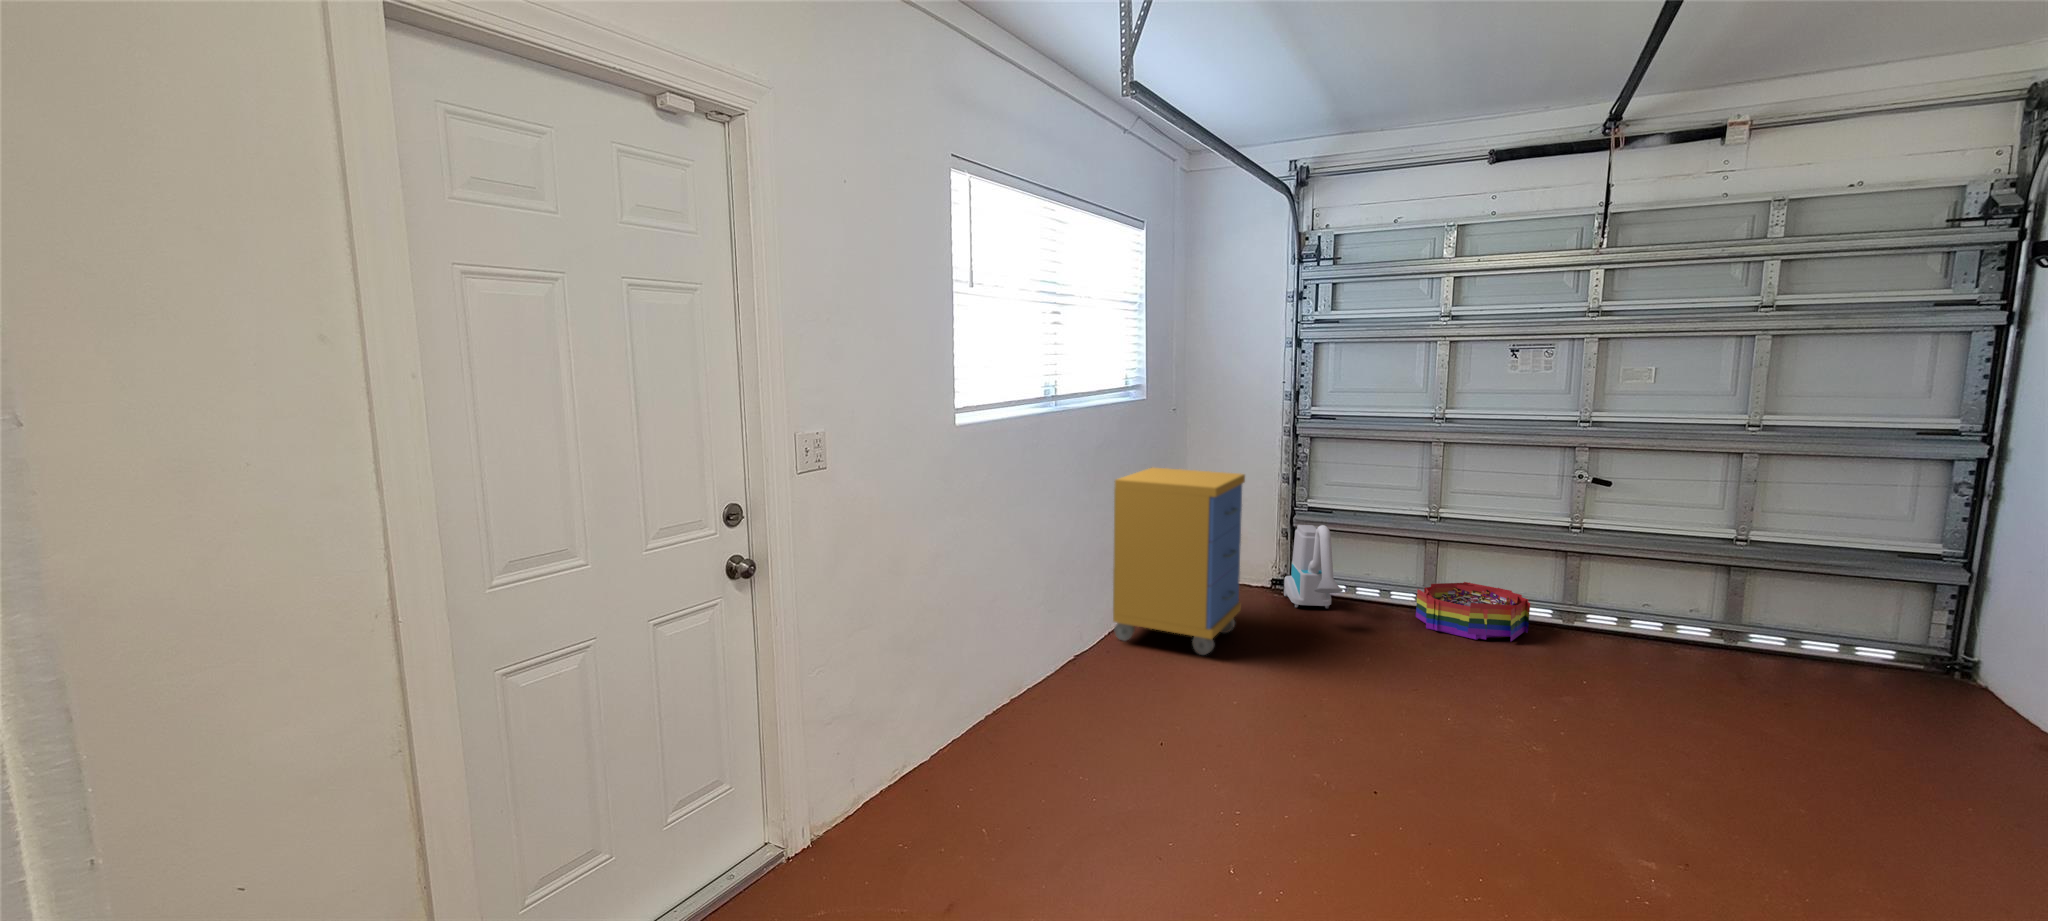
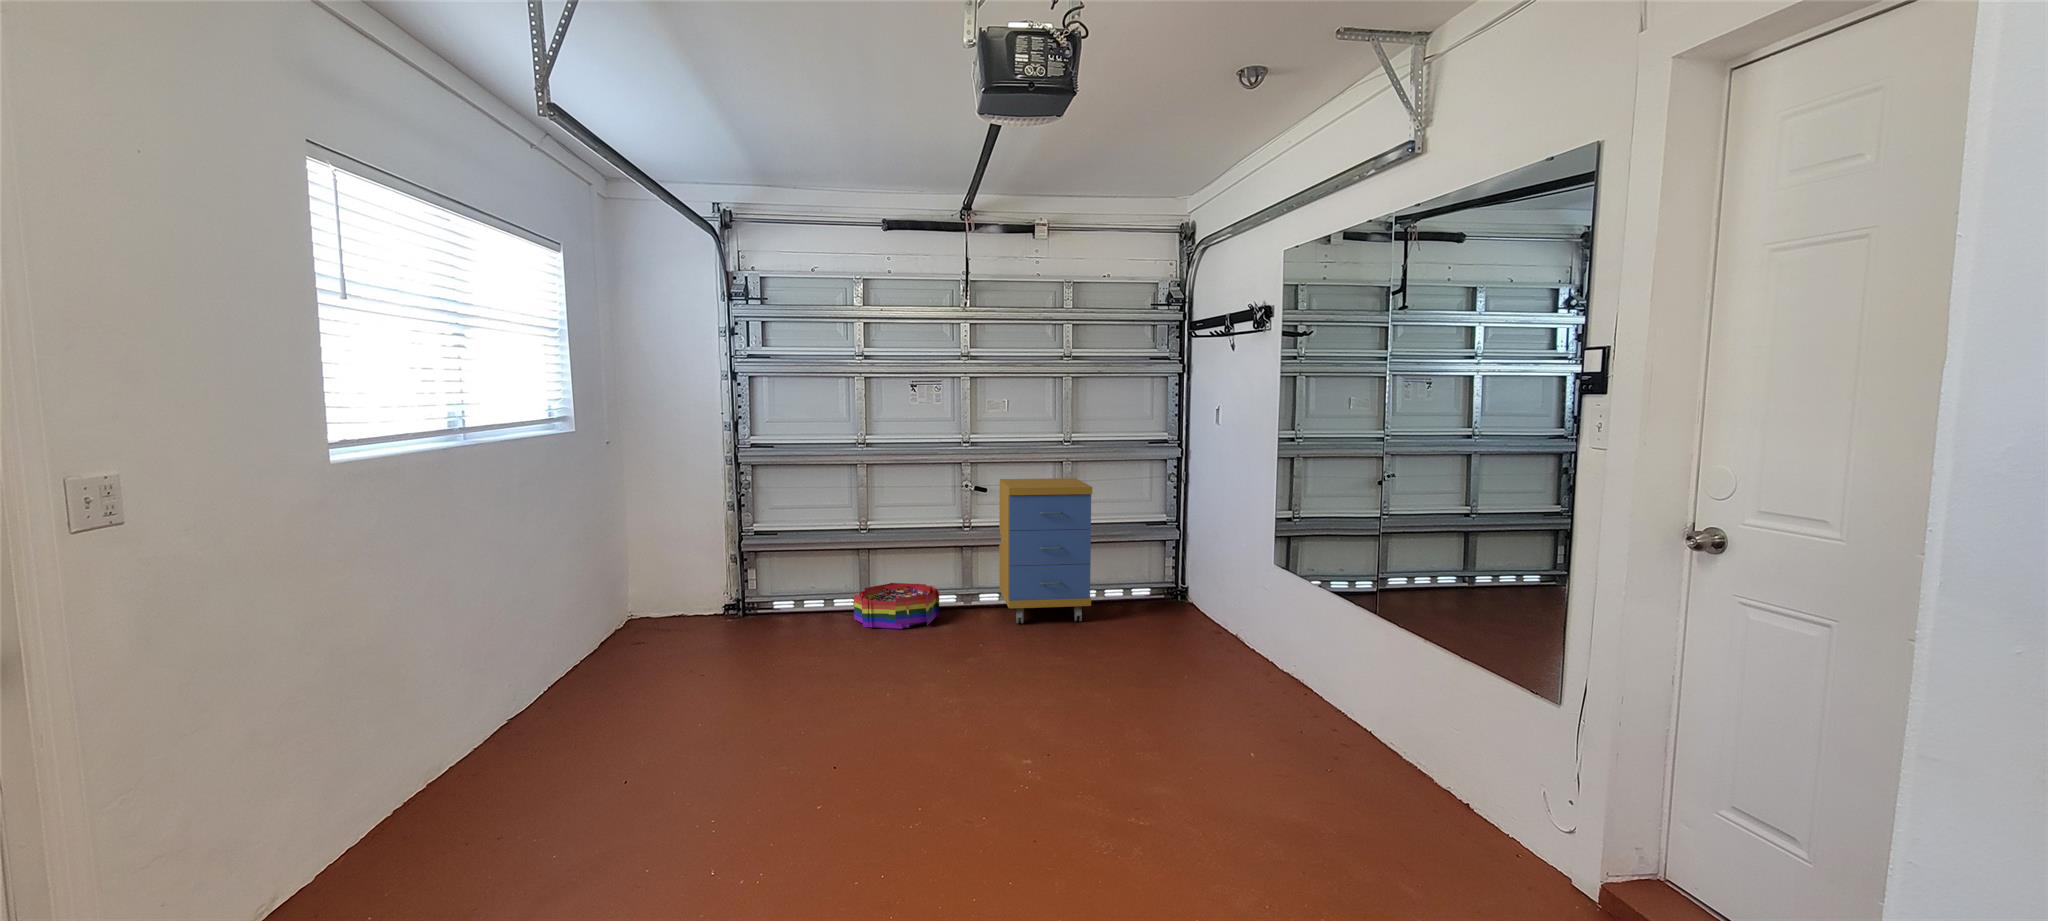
storage cabinet: present [1113,467,1245,655] -> present [999,478,1092,623]
vacuum cleaner: present [1284,525,1343,608] -> none [735,547,790,629]

